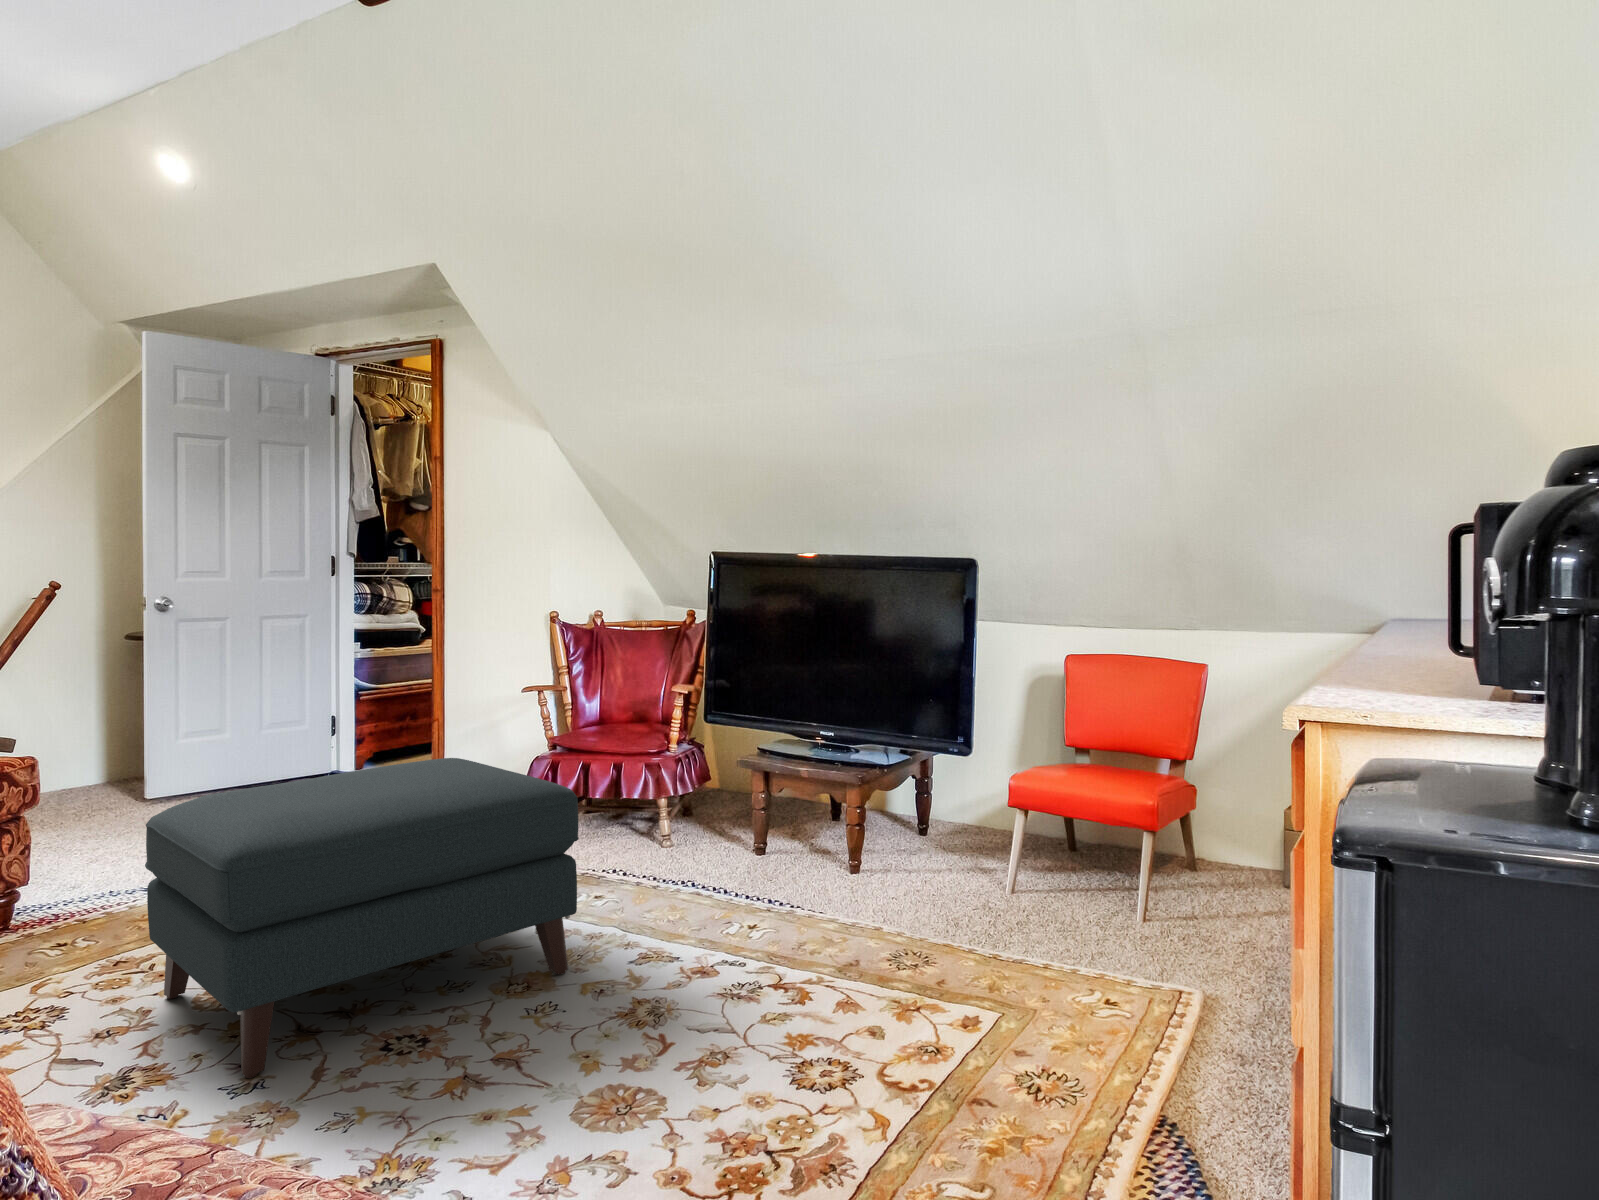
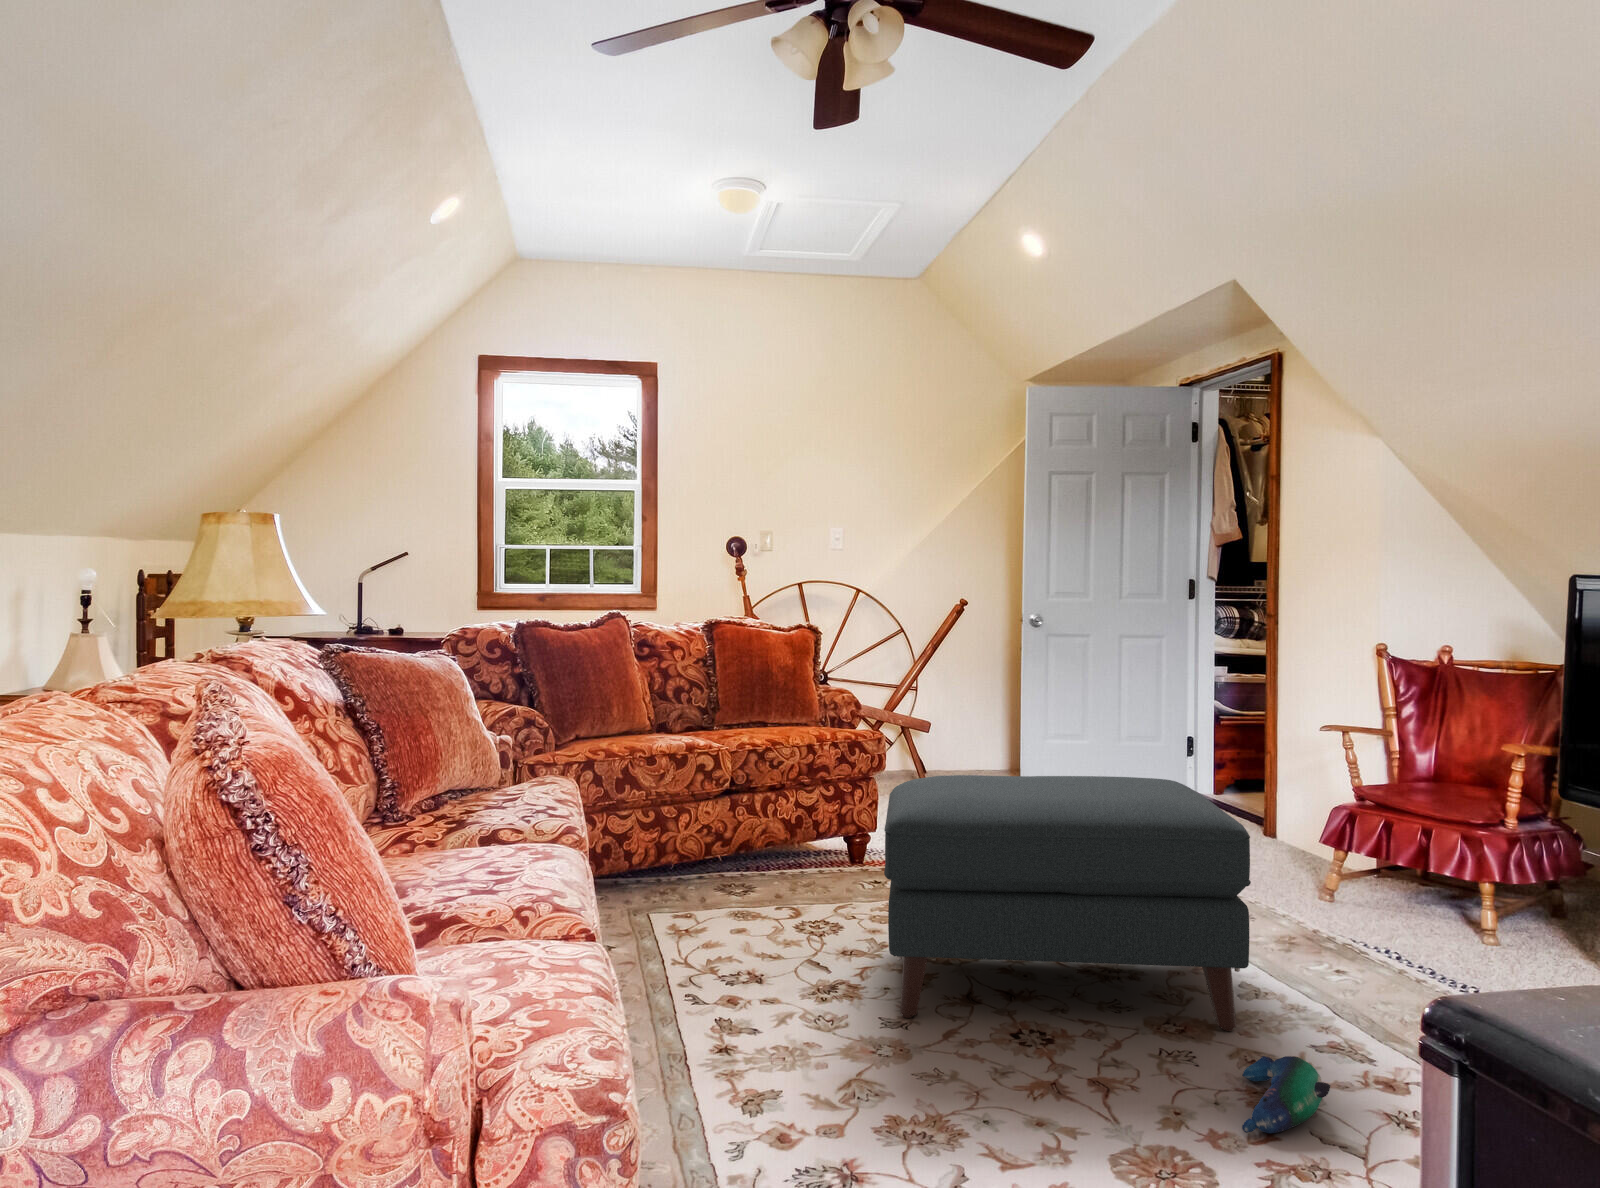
plush toy: none [606,973,694,1049] -> present [1242,1056,1331,1133]

